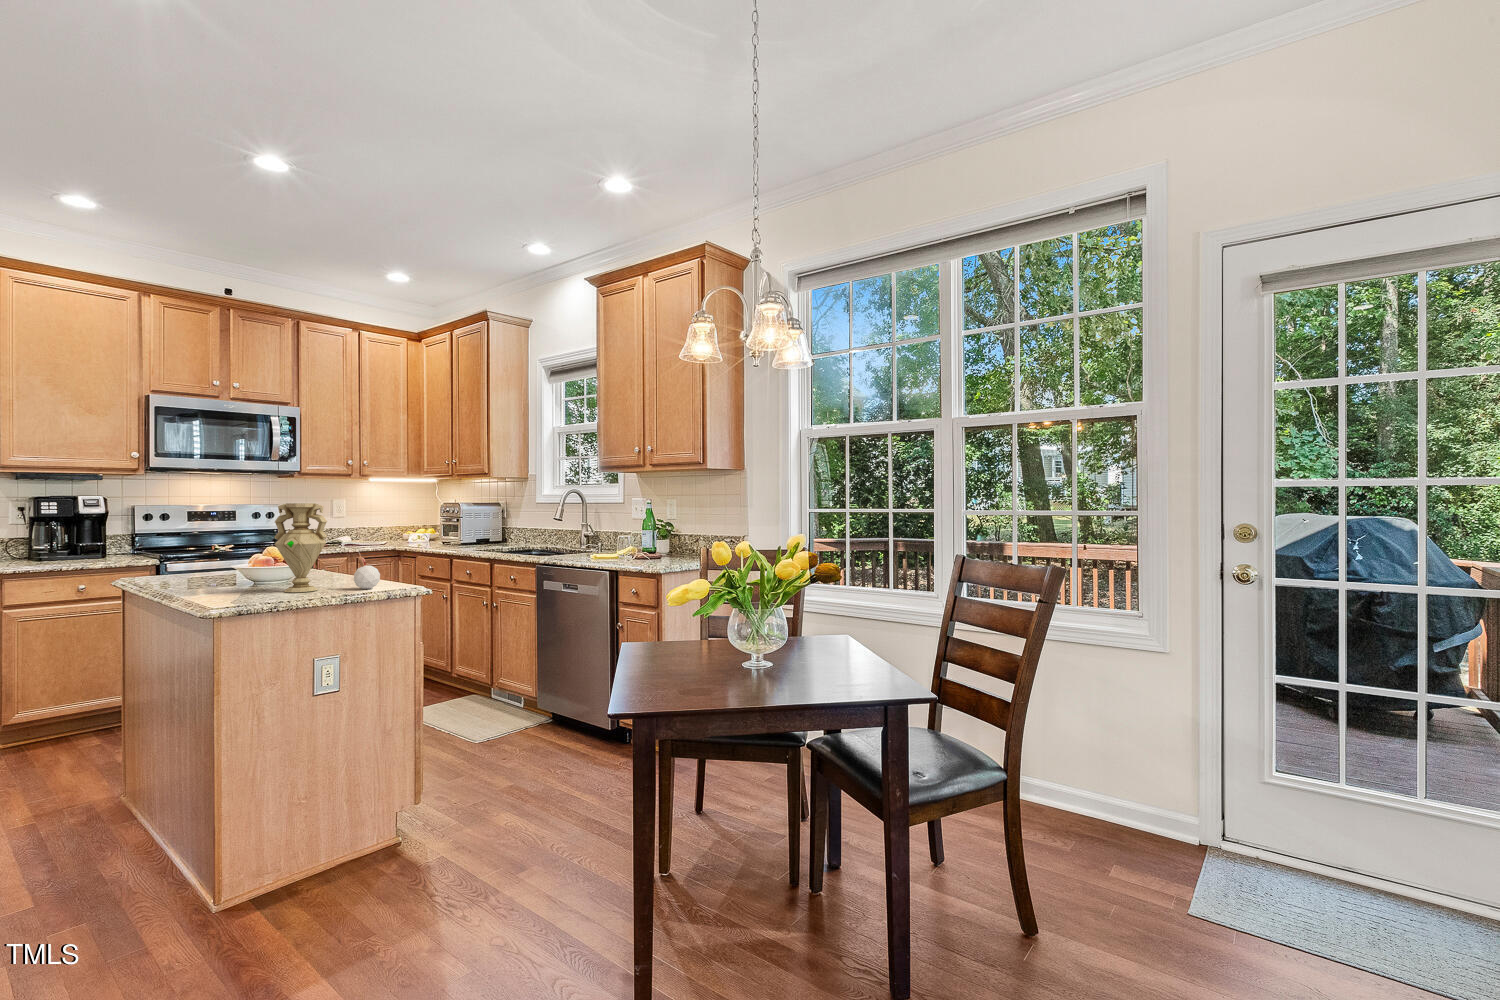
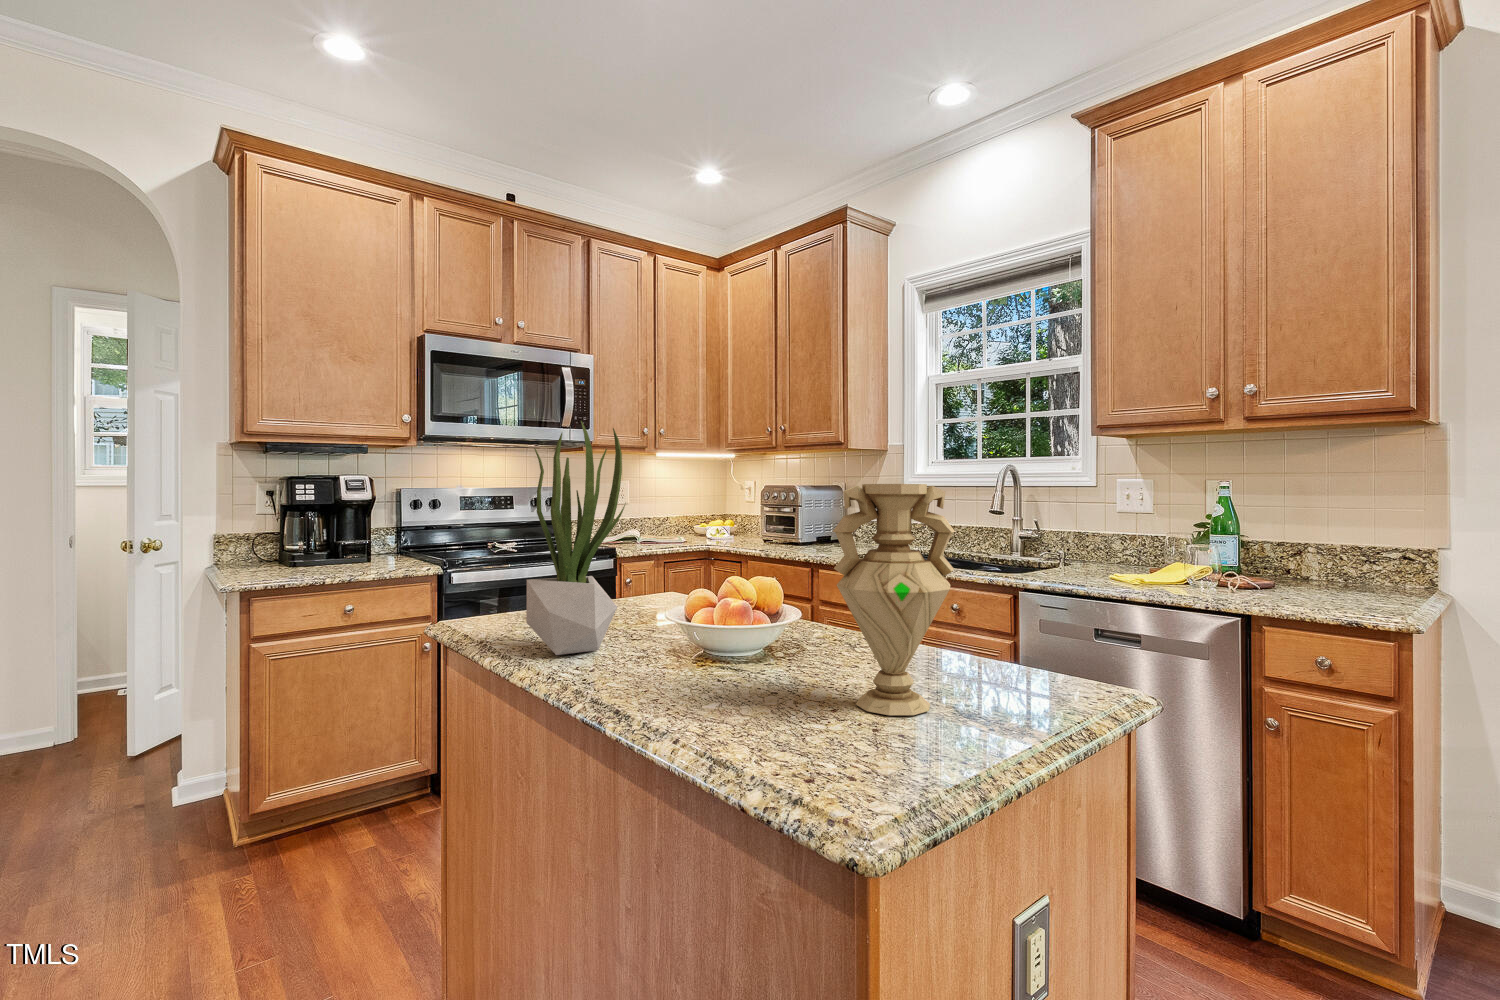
potted plant: none [156,474,215,584] -> present [526,421,625,655]
candle: present [354,549,380,589] -> none [1003,599,1068,703]

